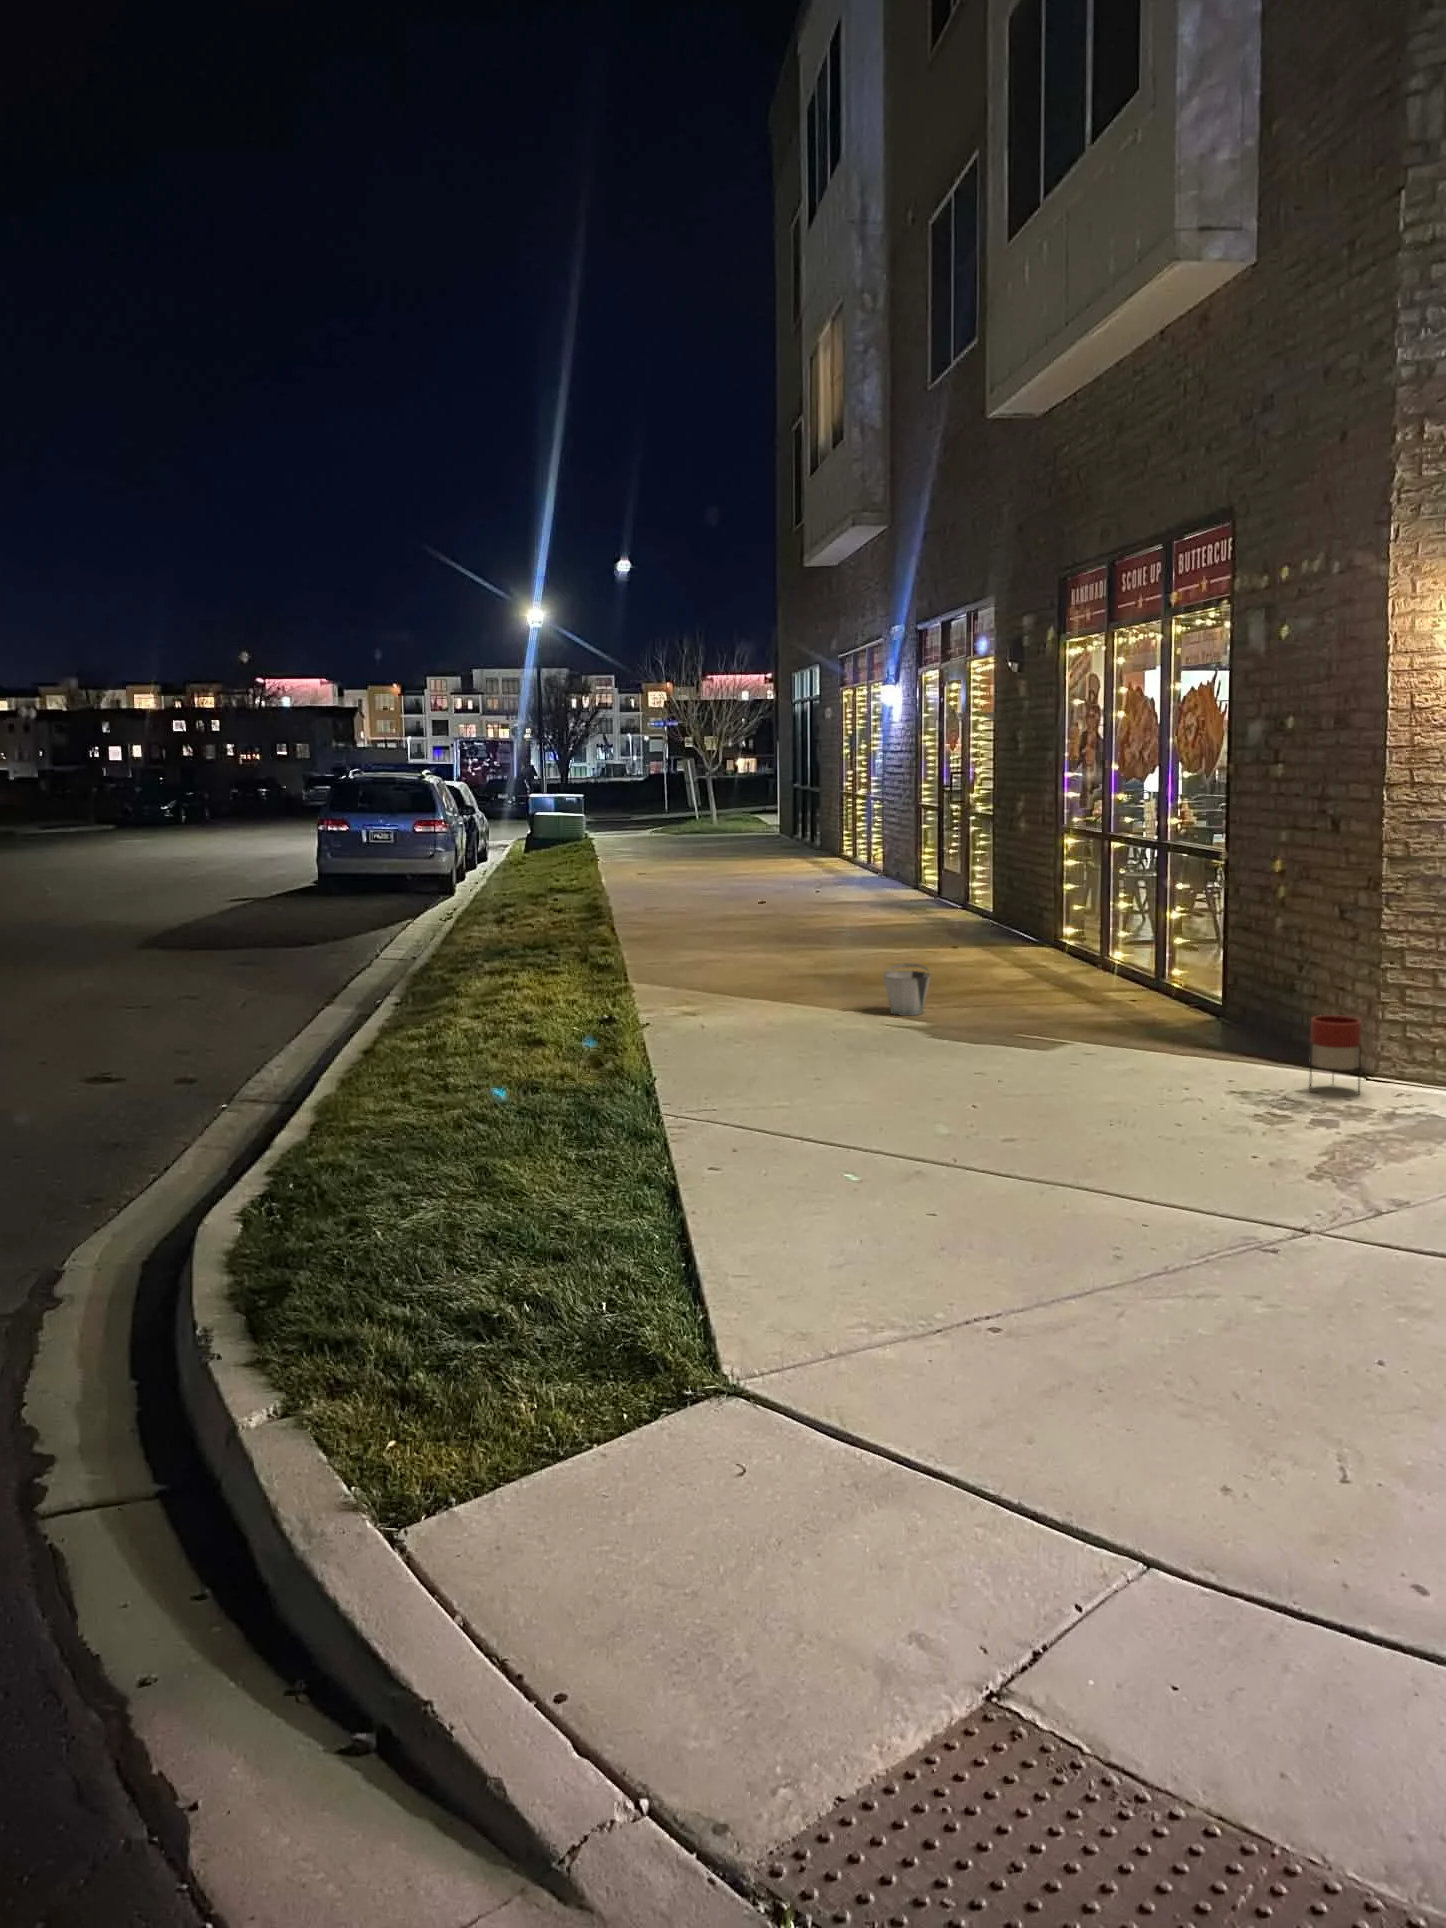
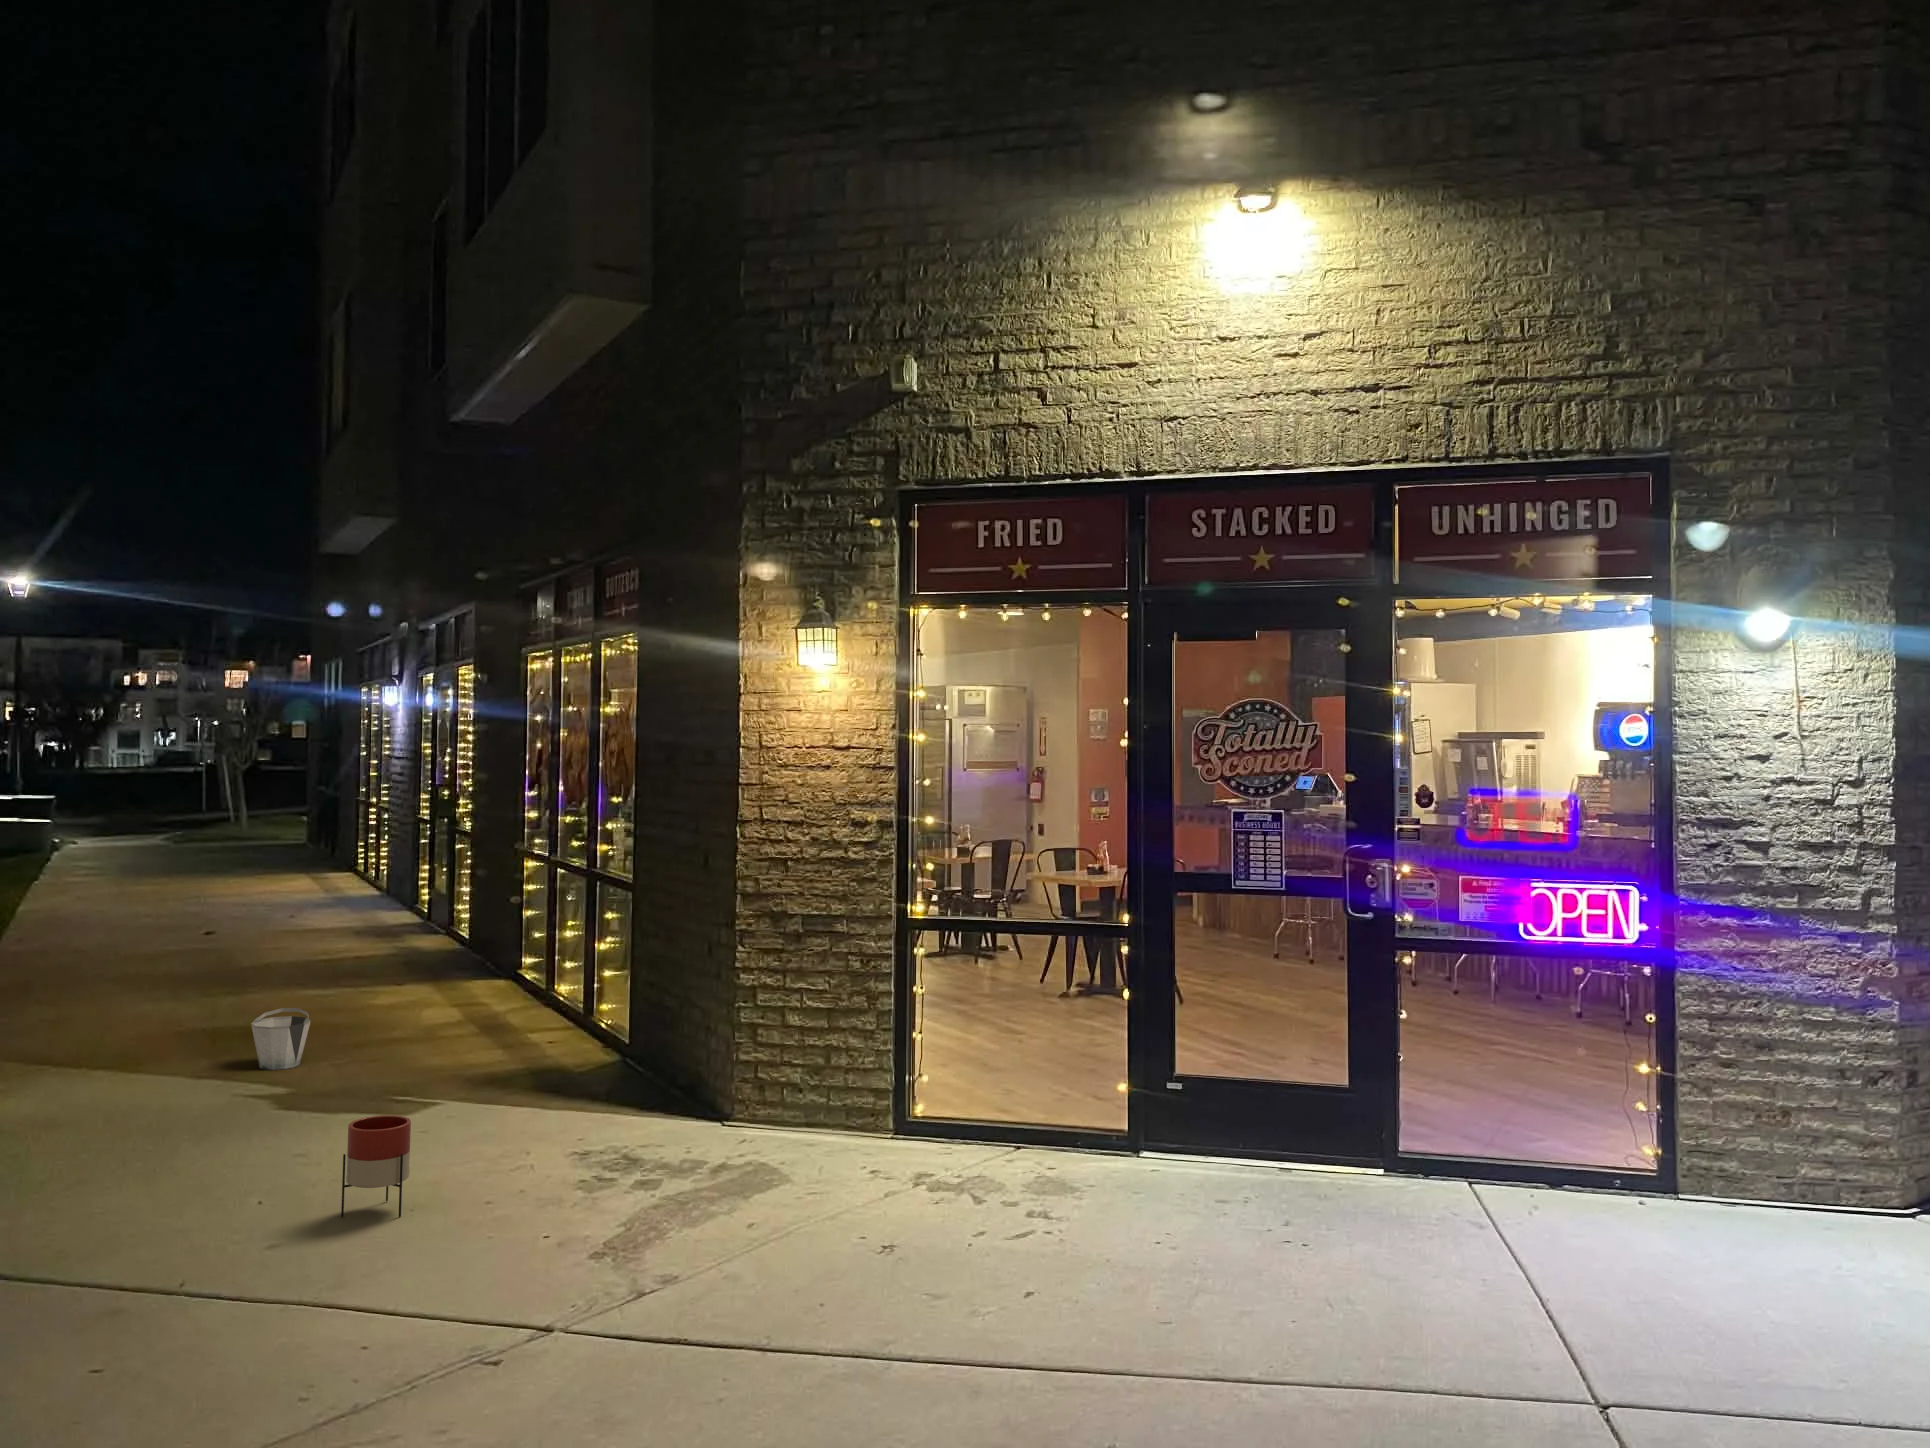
planter: present [1309,1015,1362,1093] -> present [341,1115,411,1217]

